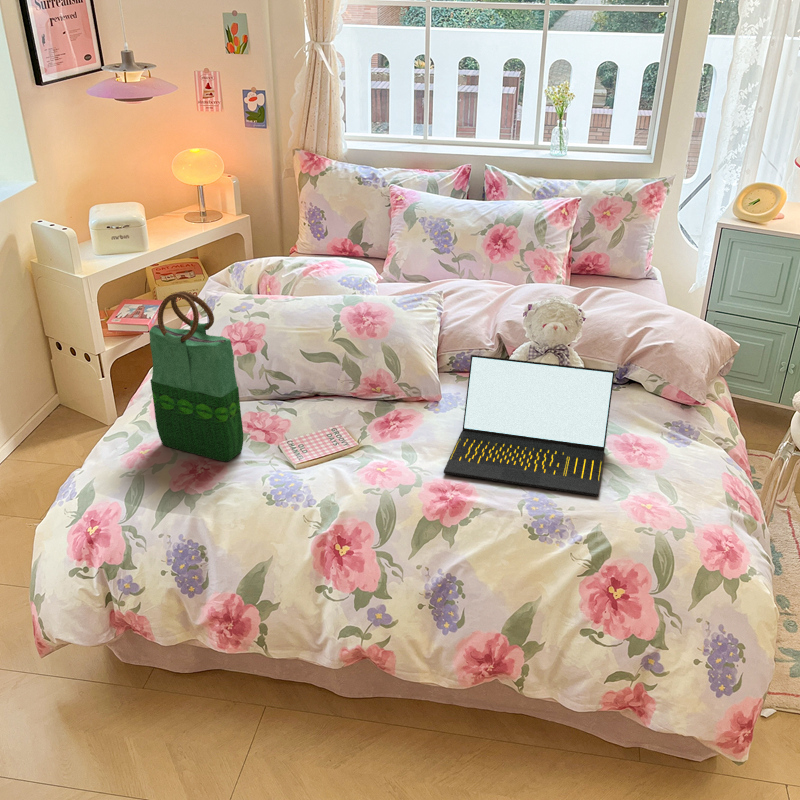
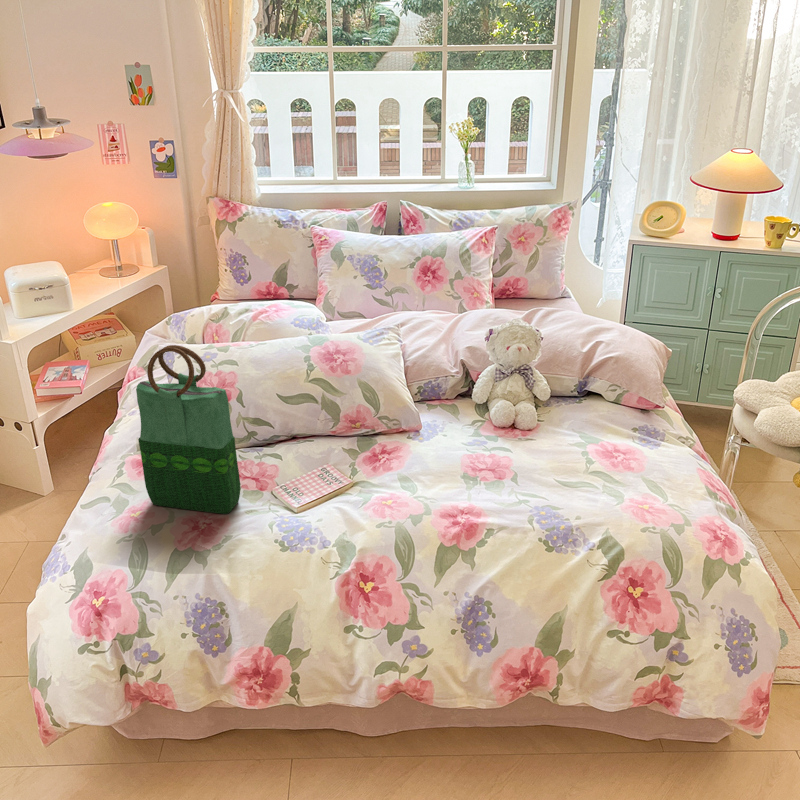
laptop: present [444,355,615,496] -> none [448,382,597,503]

